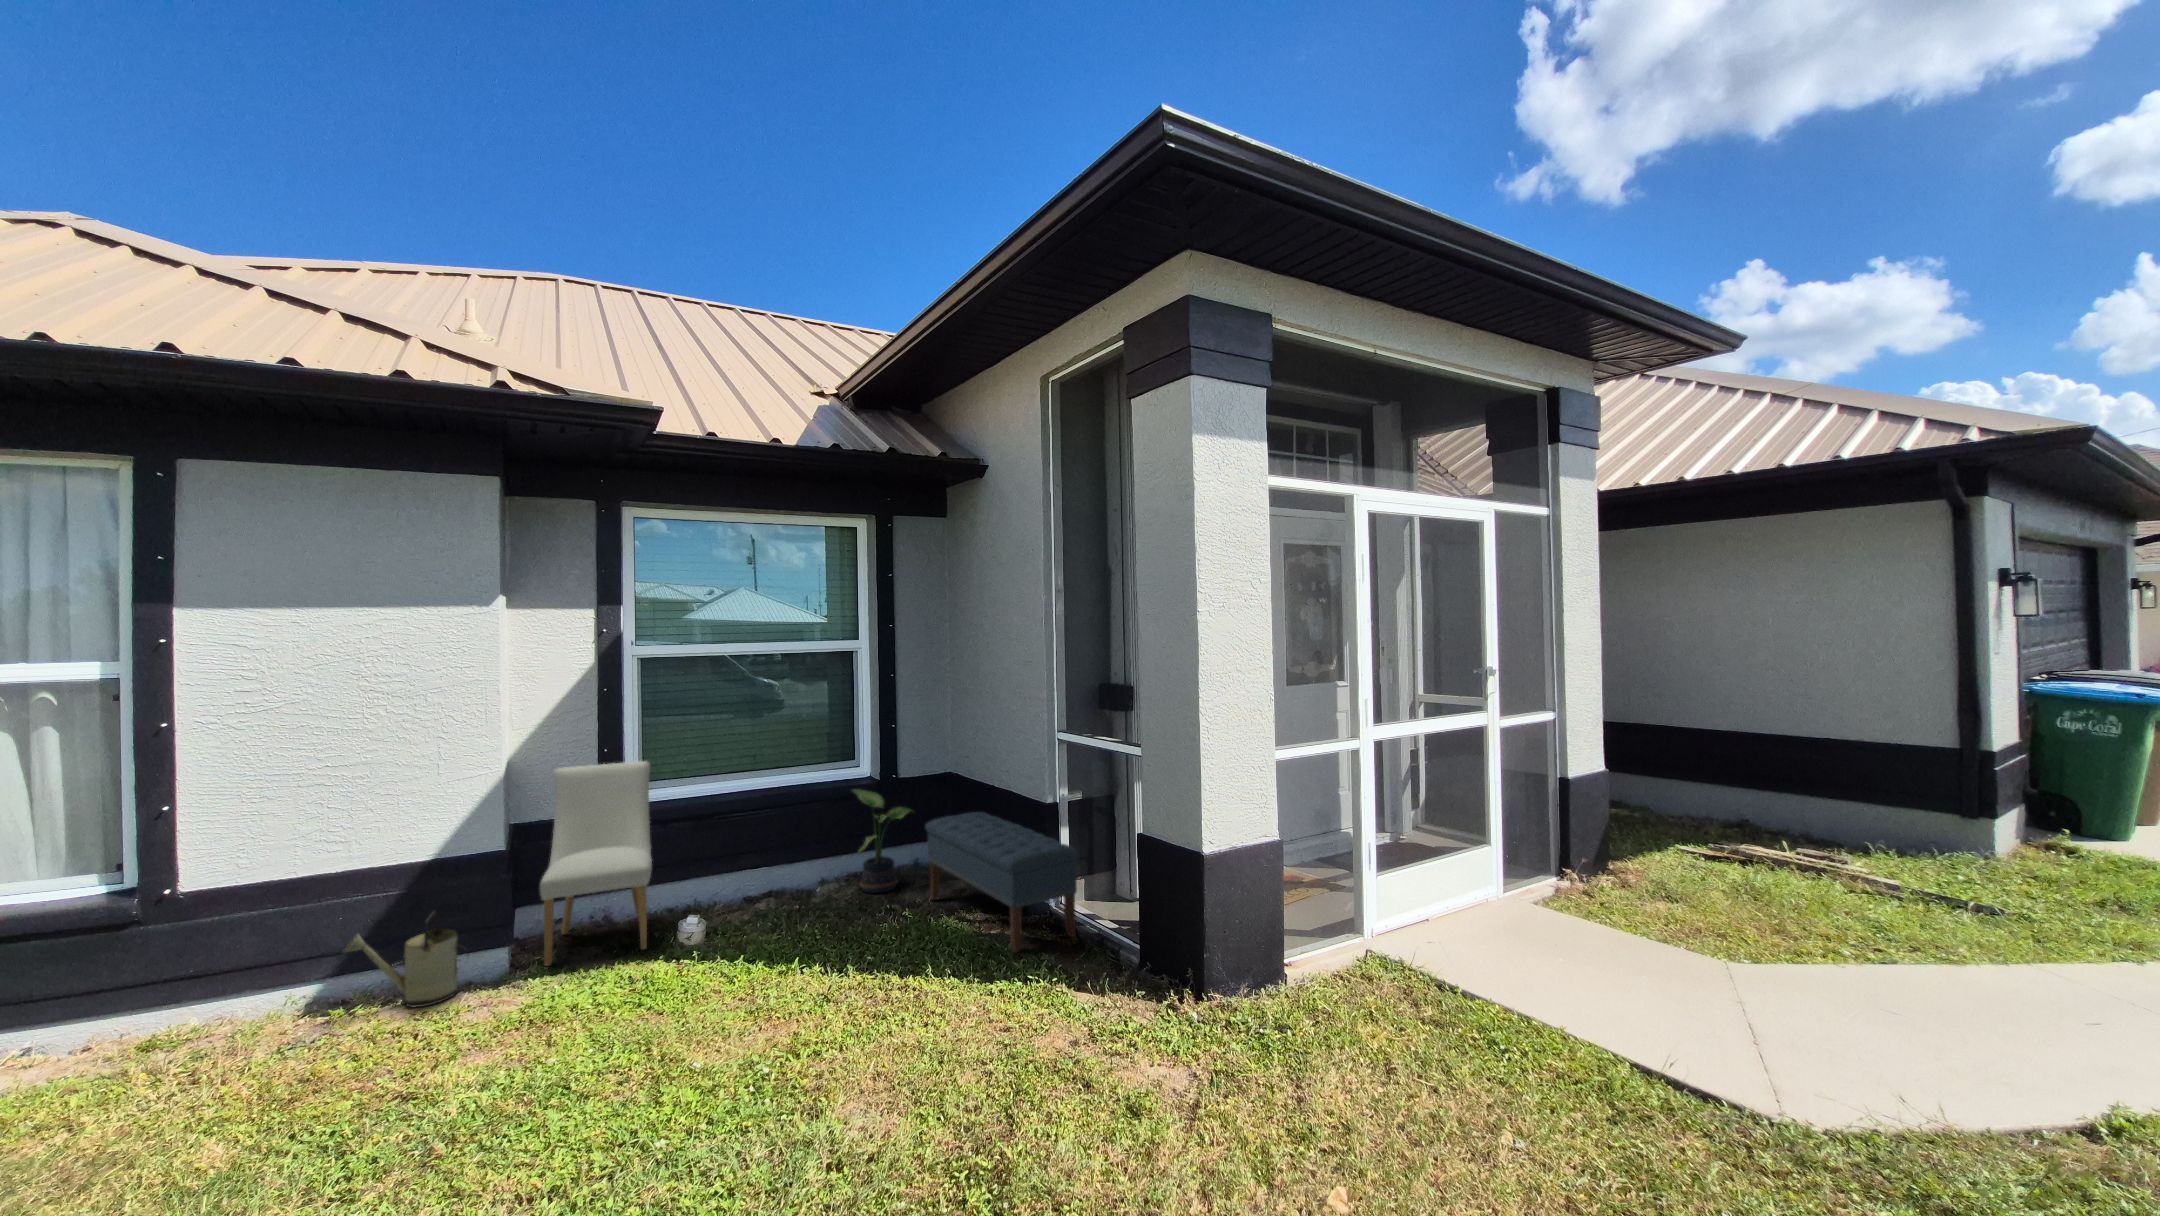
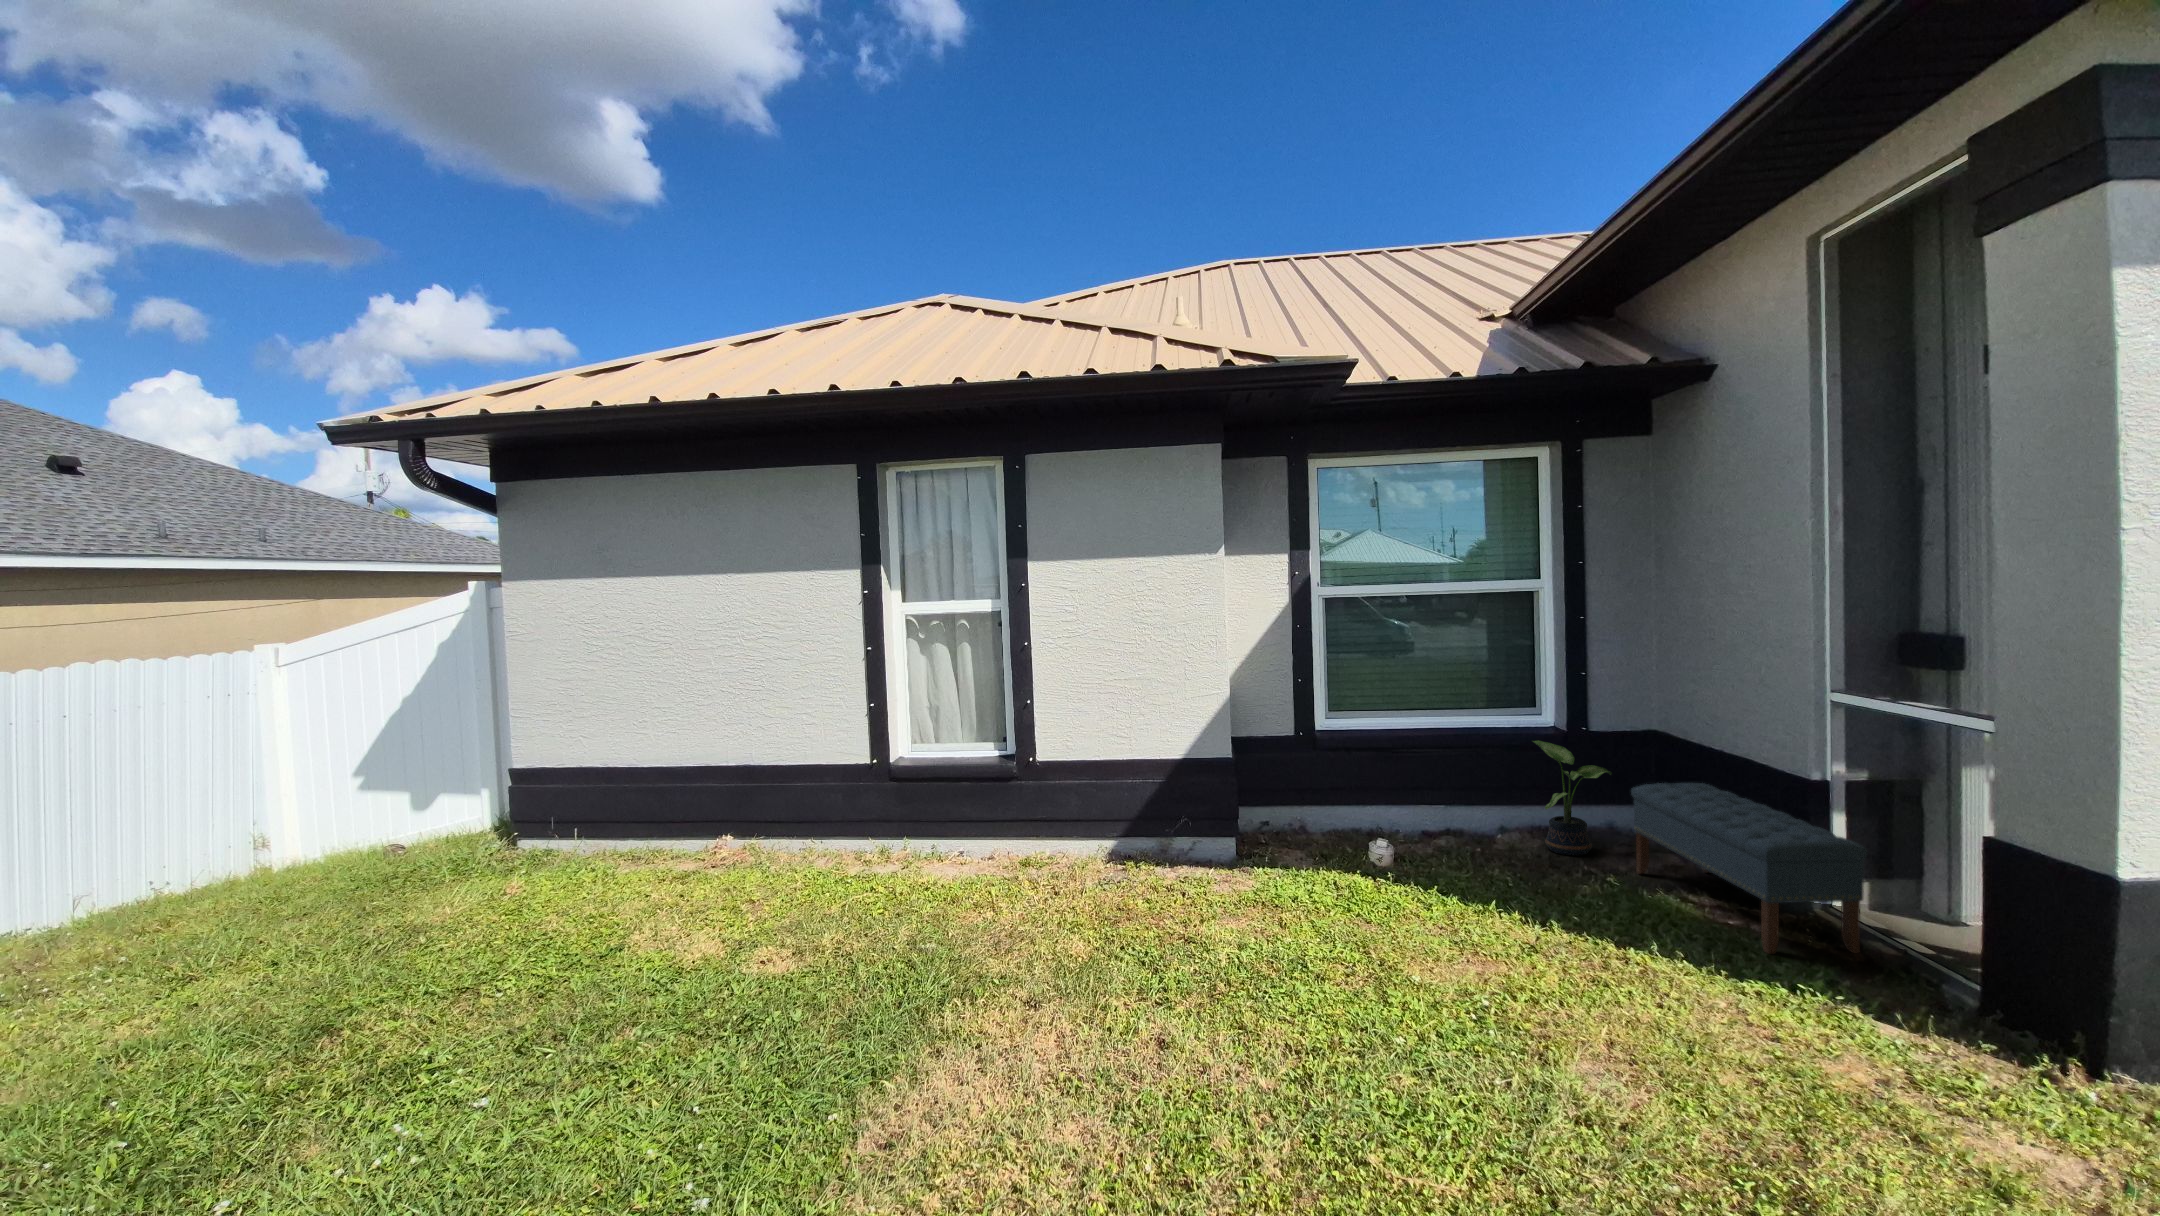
chair: present [540,761,652,966] -> none [1257,694,1345,866]
watering can: present [344,911,458,1007] -> none [1131,802,1211,876]

